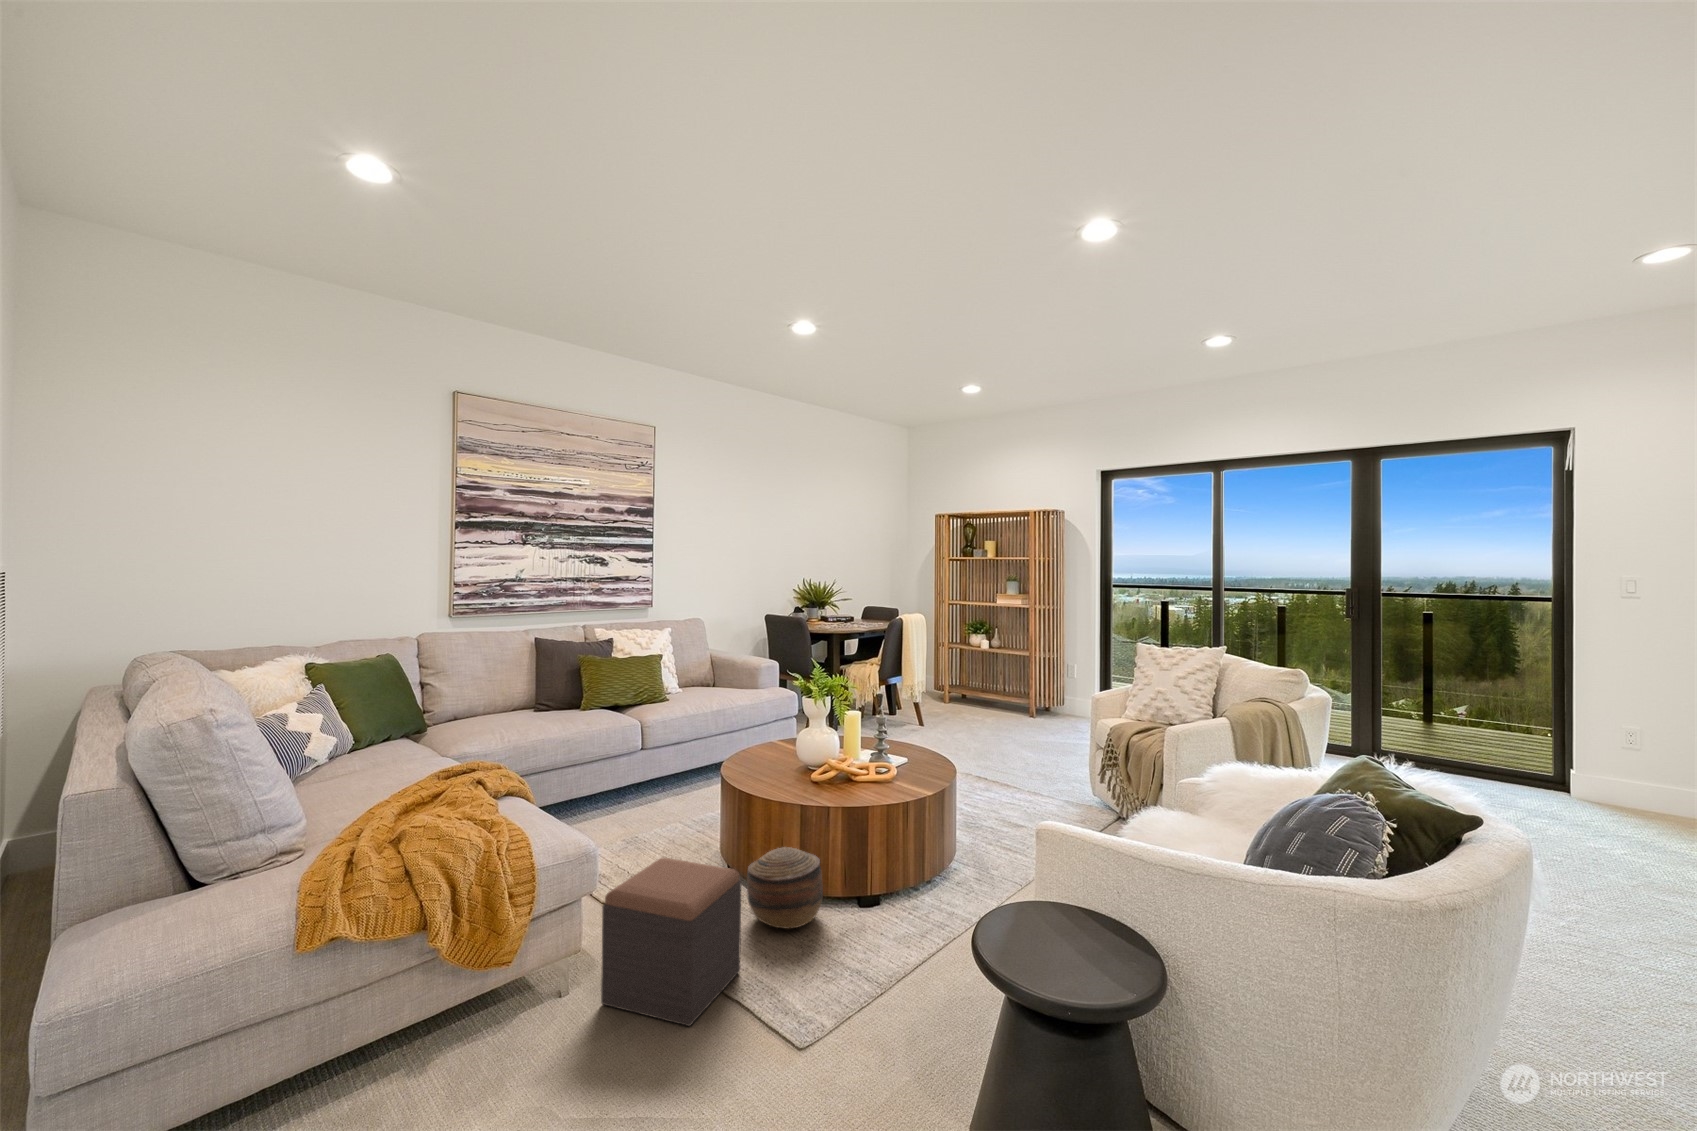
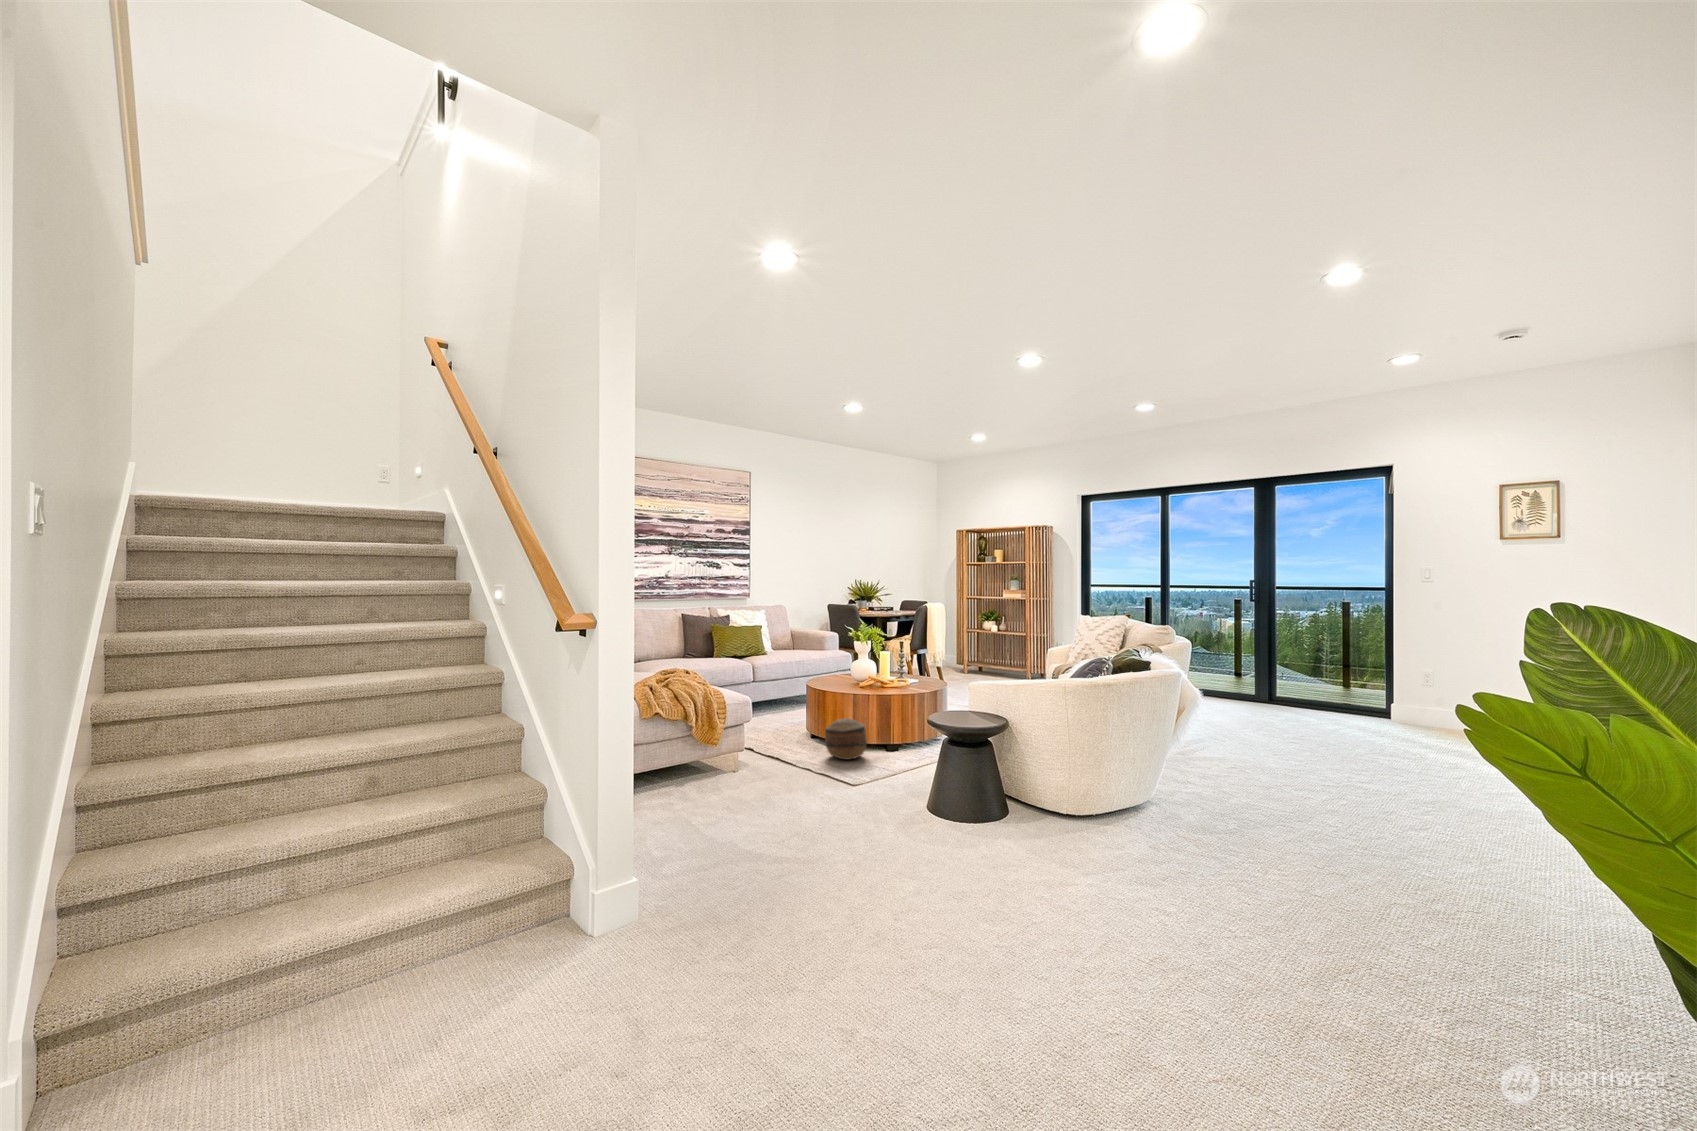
footstool: present [601,858,741,1026] -> none [755,714,823,784]

